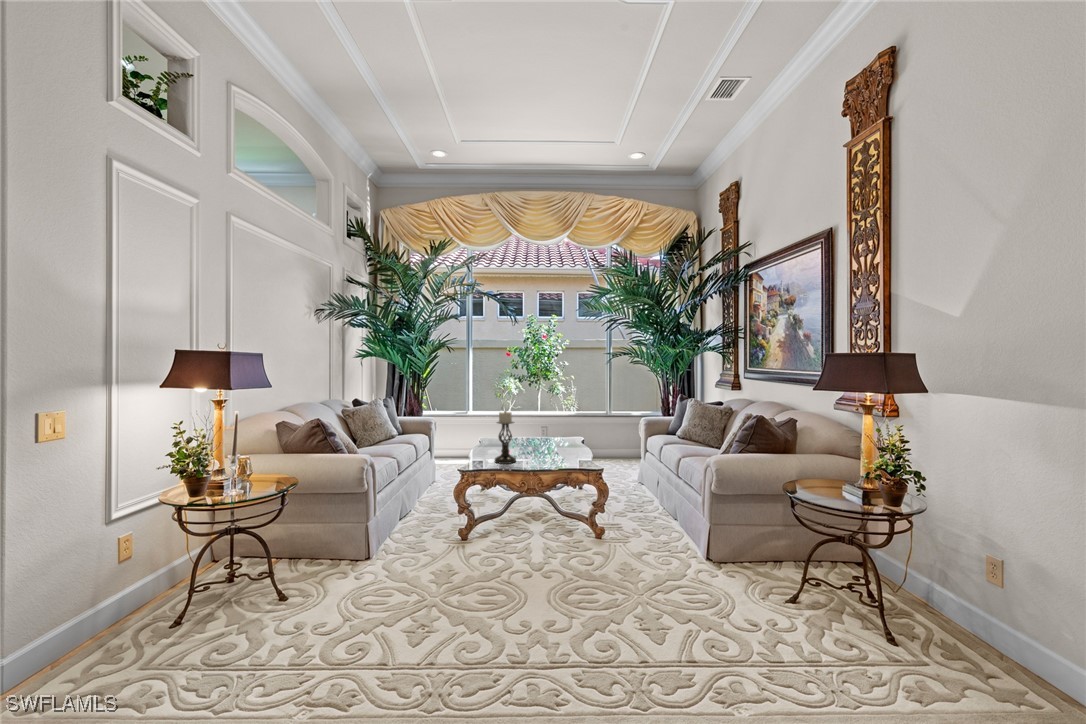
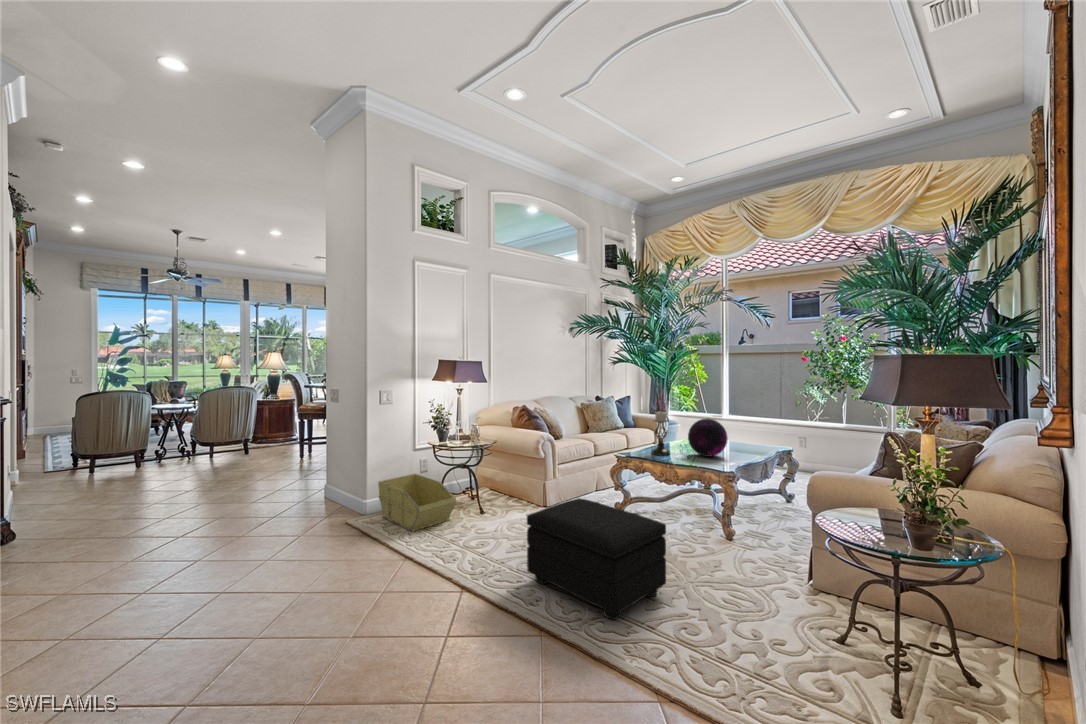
decorative orb: none [530,415,572,457] -> present [688,419,728,457]
footstool: none [486,529,657,672] -> present [527,498,666,620]
storage bin: none [47,563,252,673] -> present [378,474,456,532]

